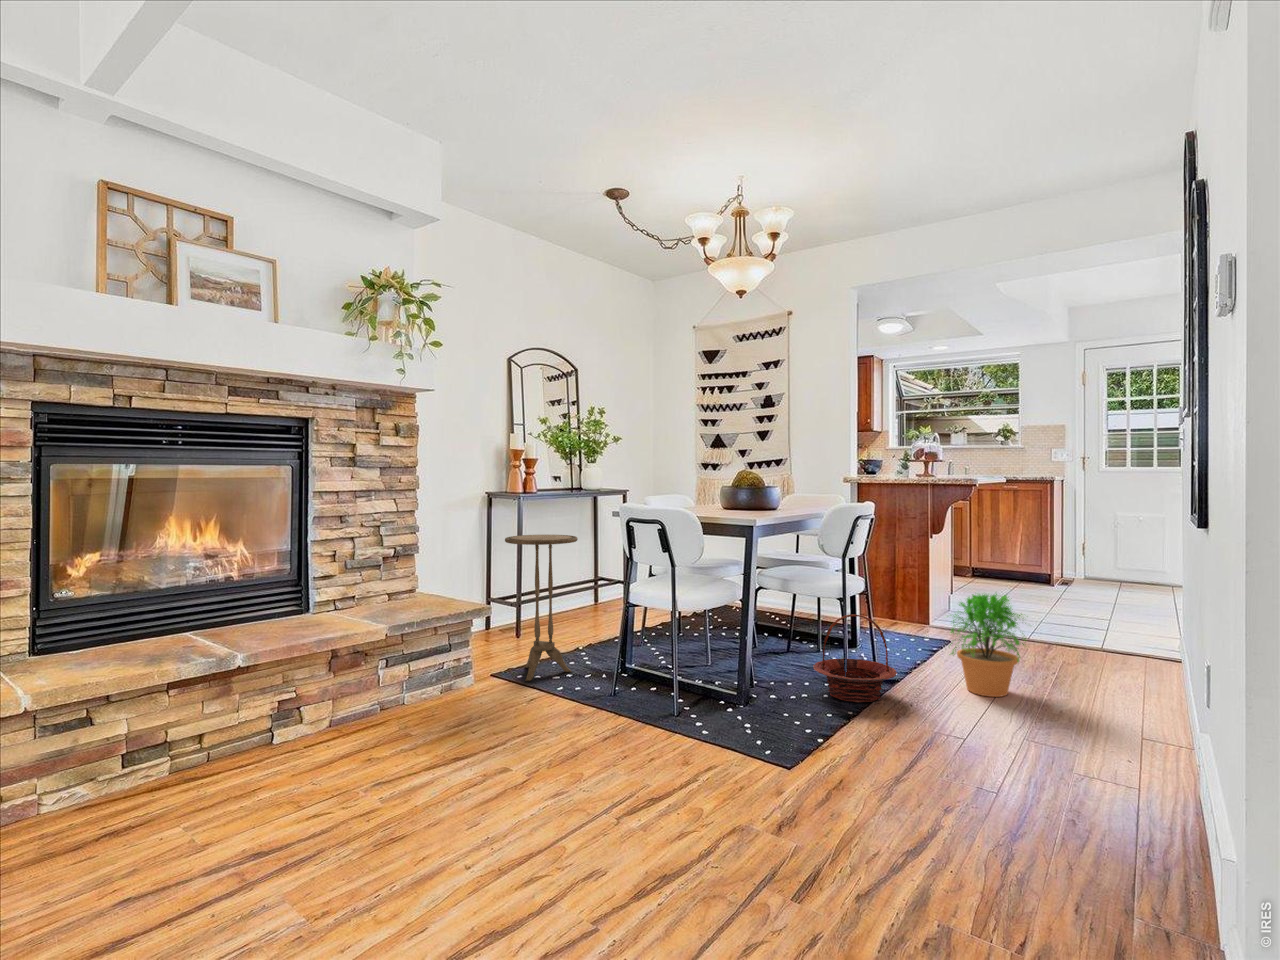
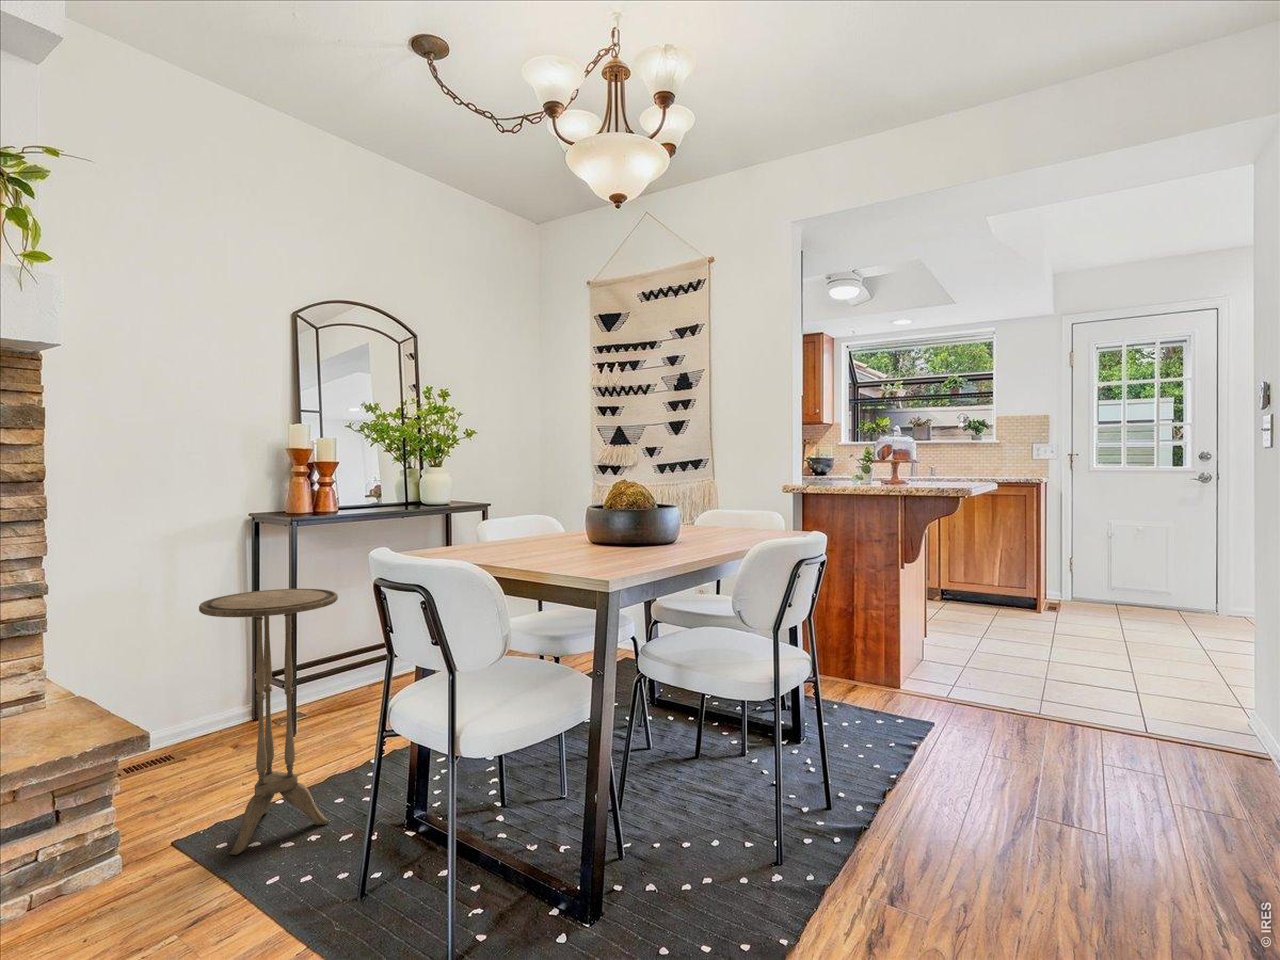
potted plant: present [949,594,1025,697] -> none [938,683,1101,867]
basket: present [813,614,897,703] -> none [725,733,869,897]

